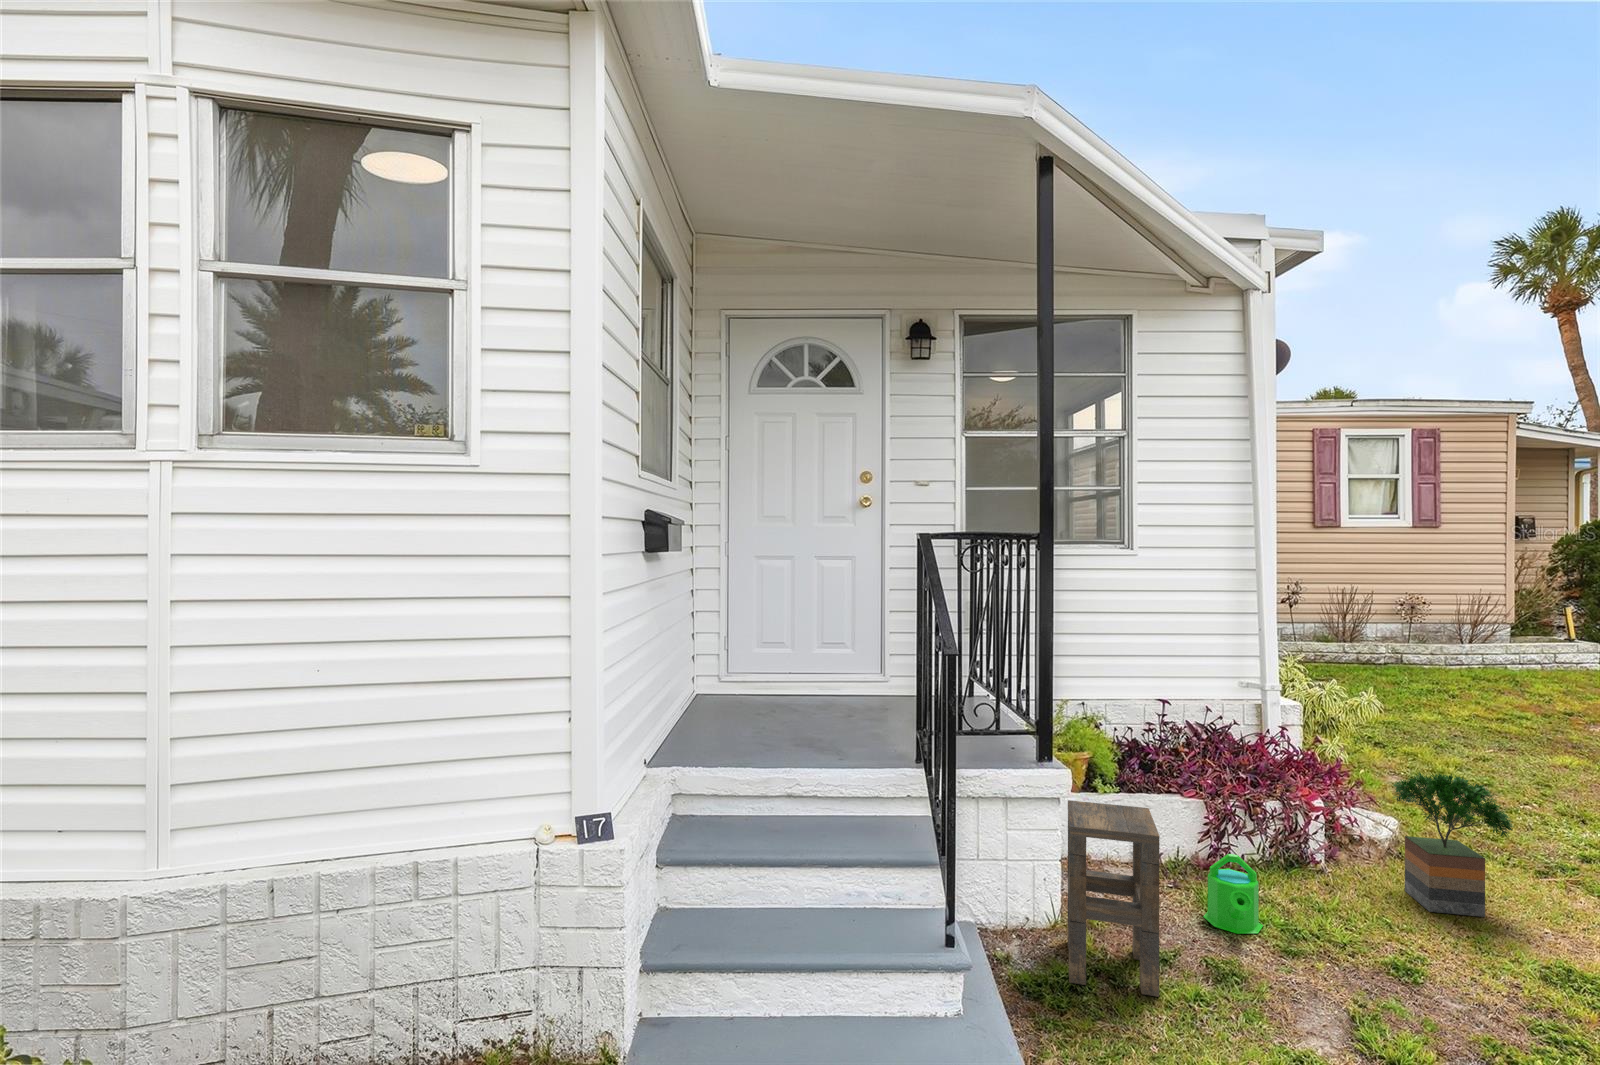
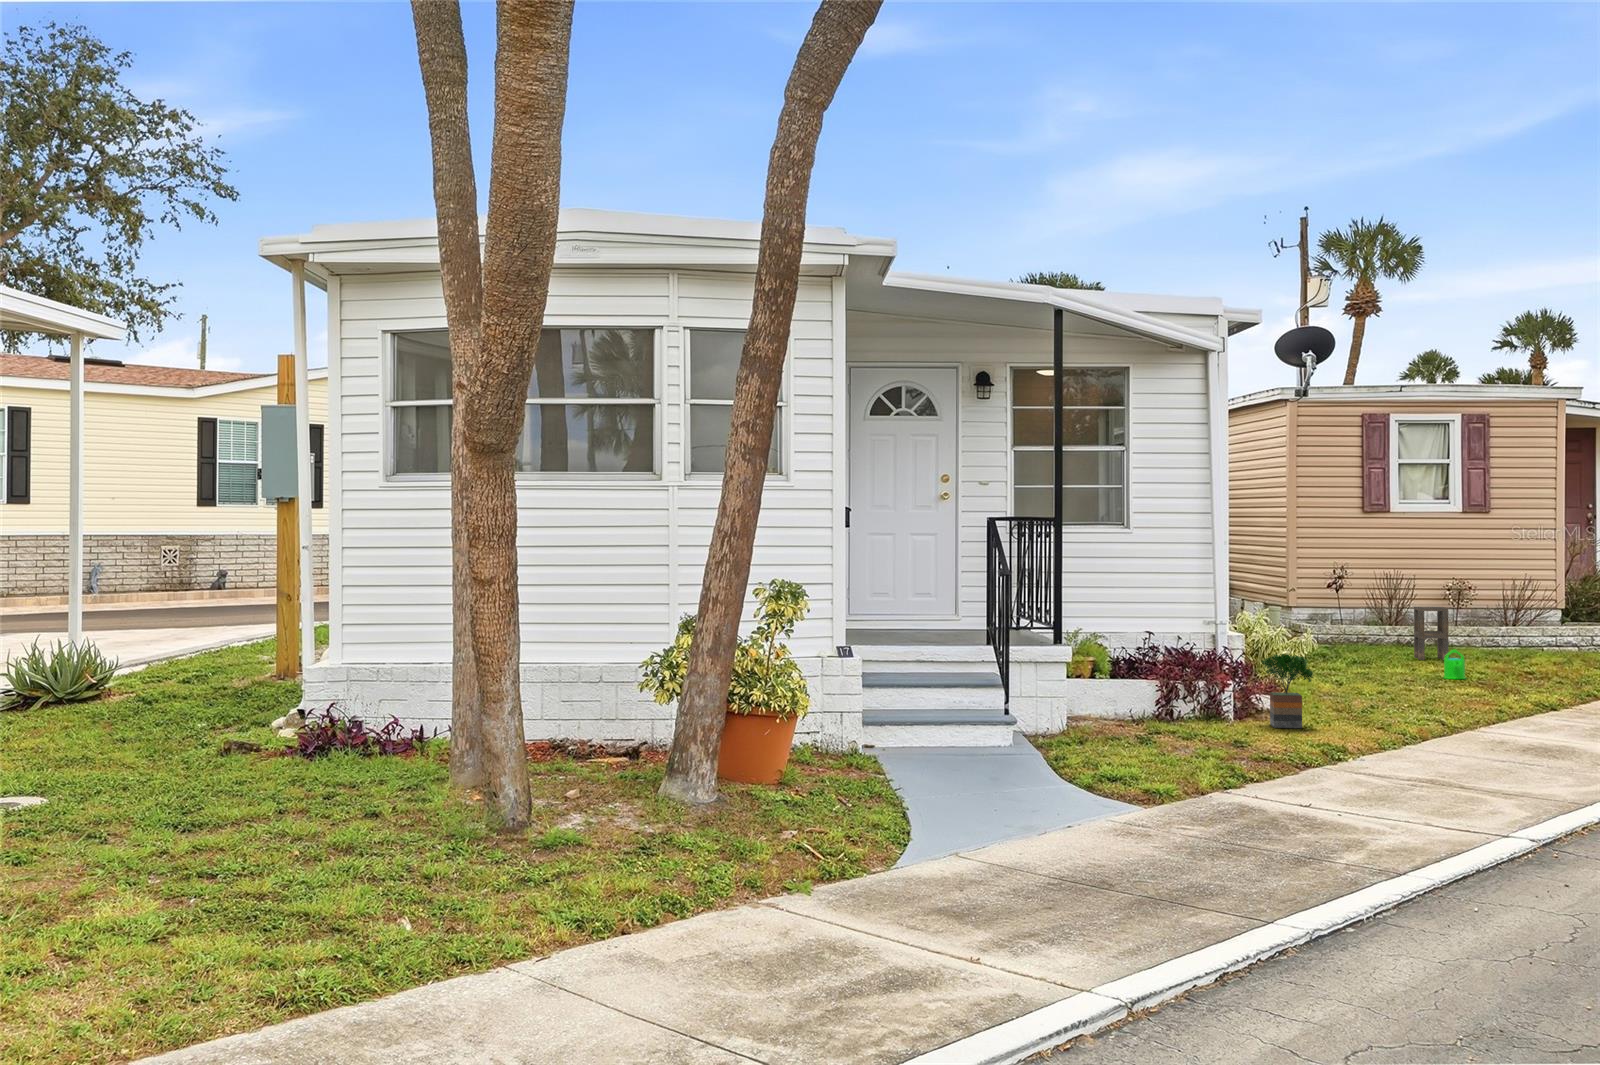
side table: present [1067,800,1160,997] -> present [1414,607,1449,660]
watering can: present [1203,854,1263,934] -> present [1444,650,1465,679]

